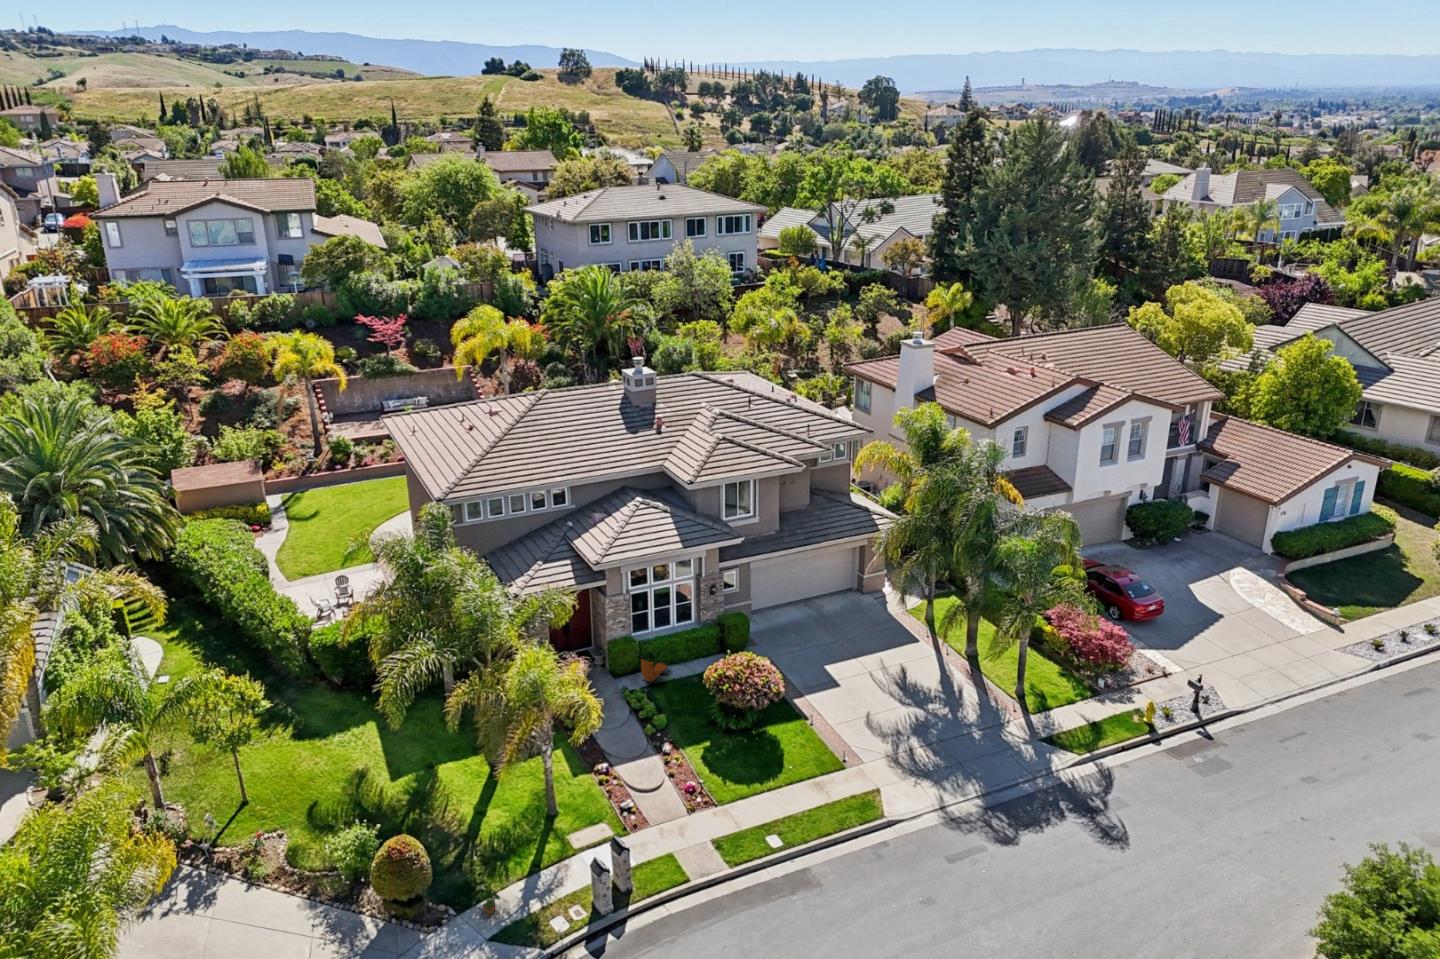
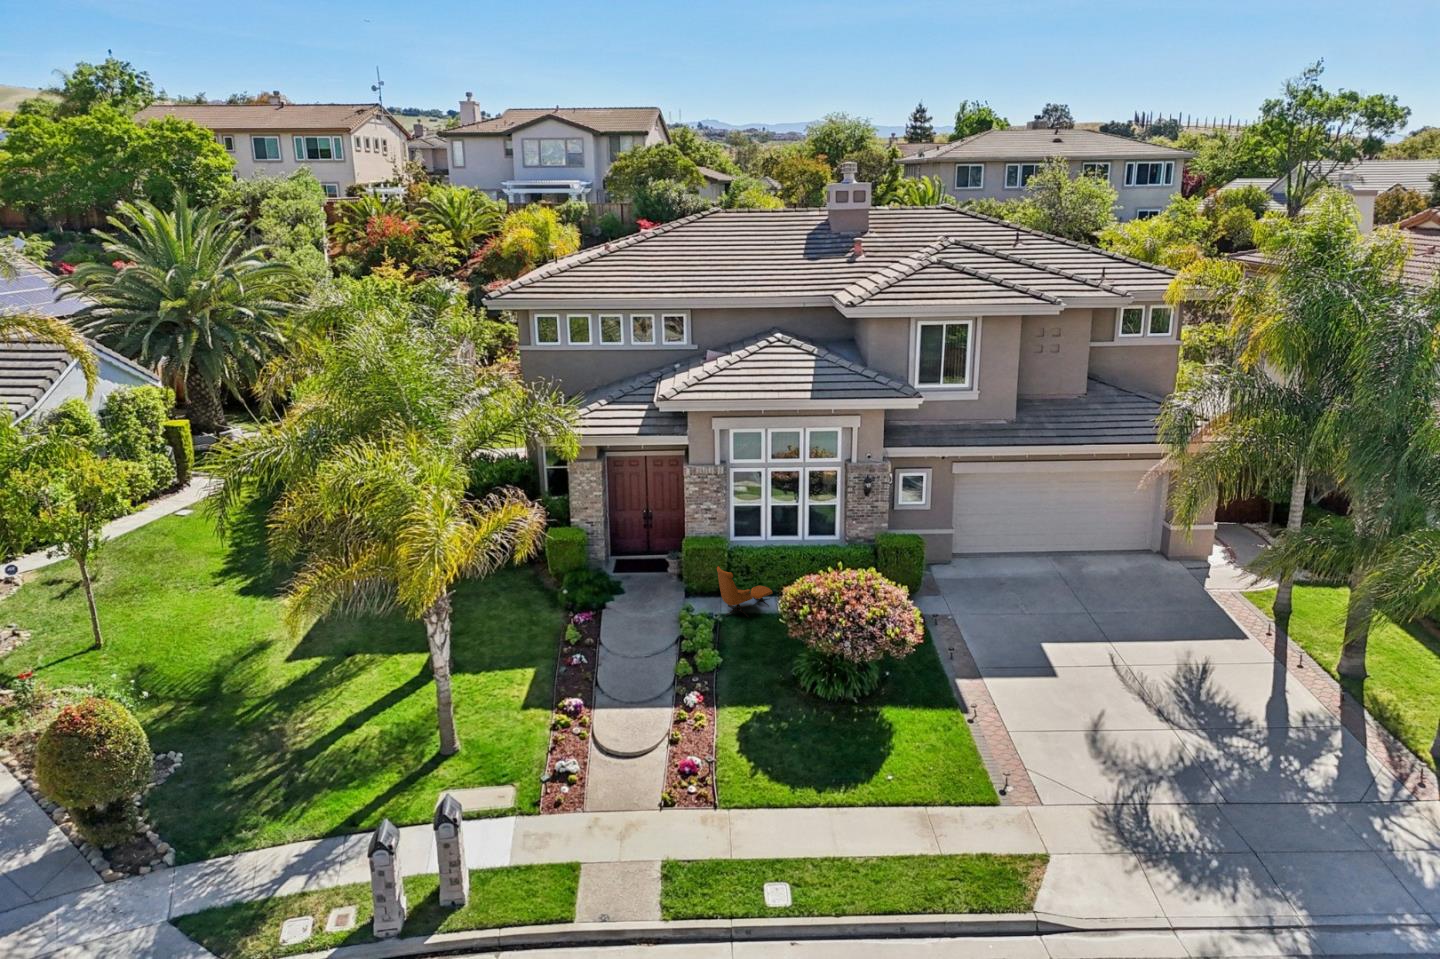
potted tree: present [481,889,500,918] -> none [215,827,249,876]

